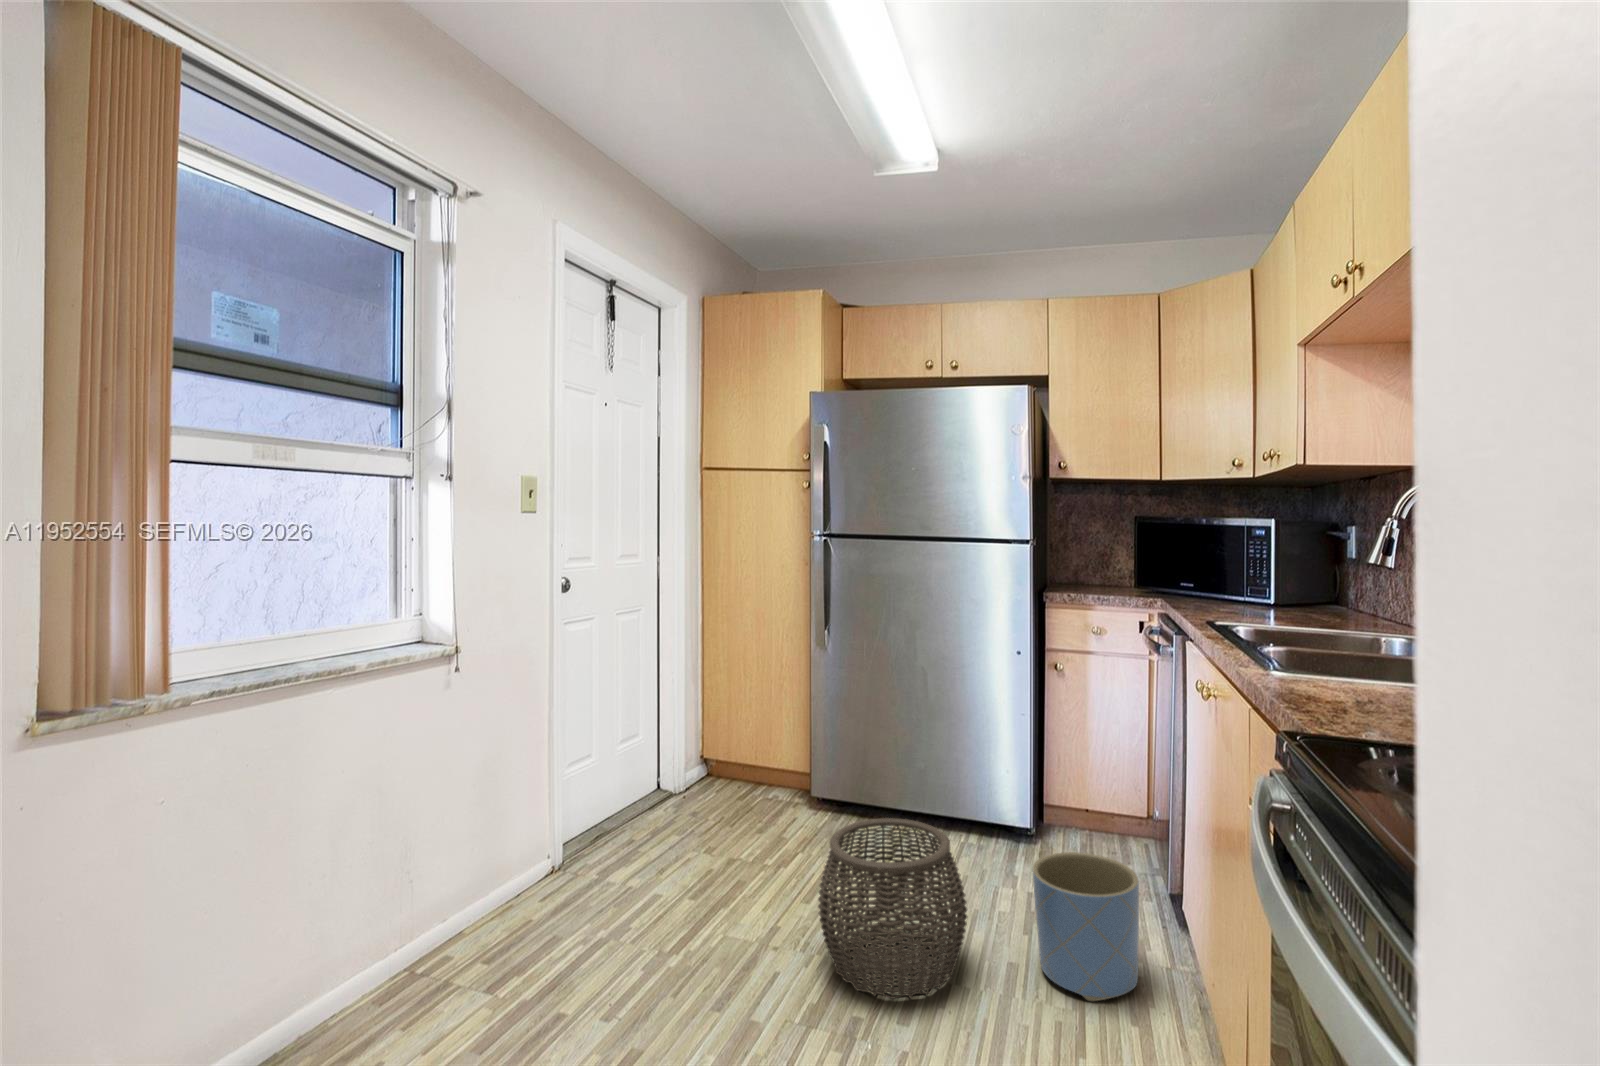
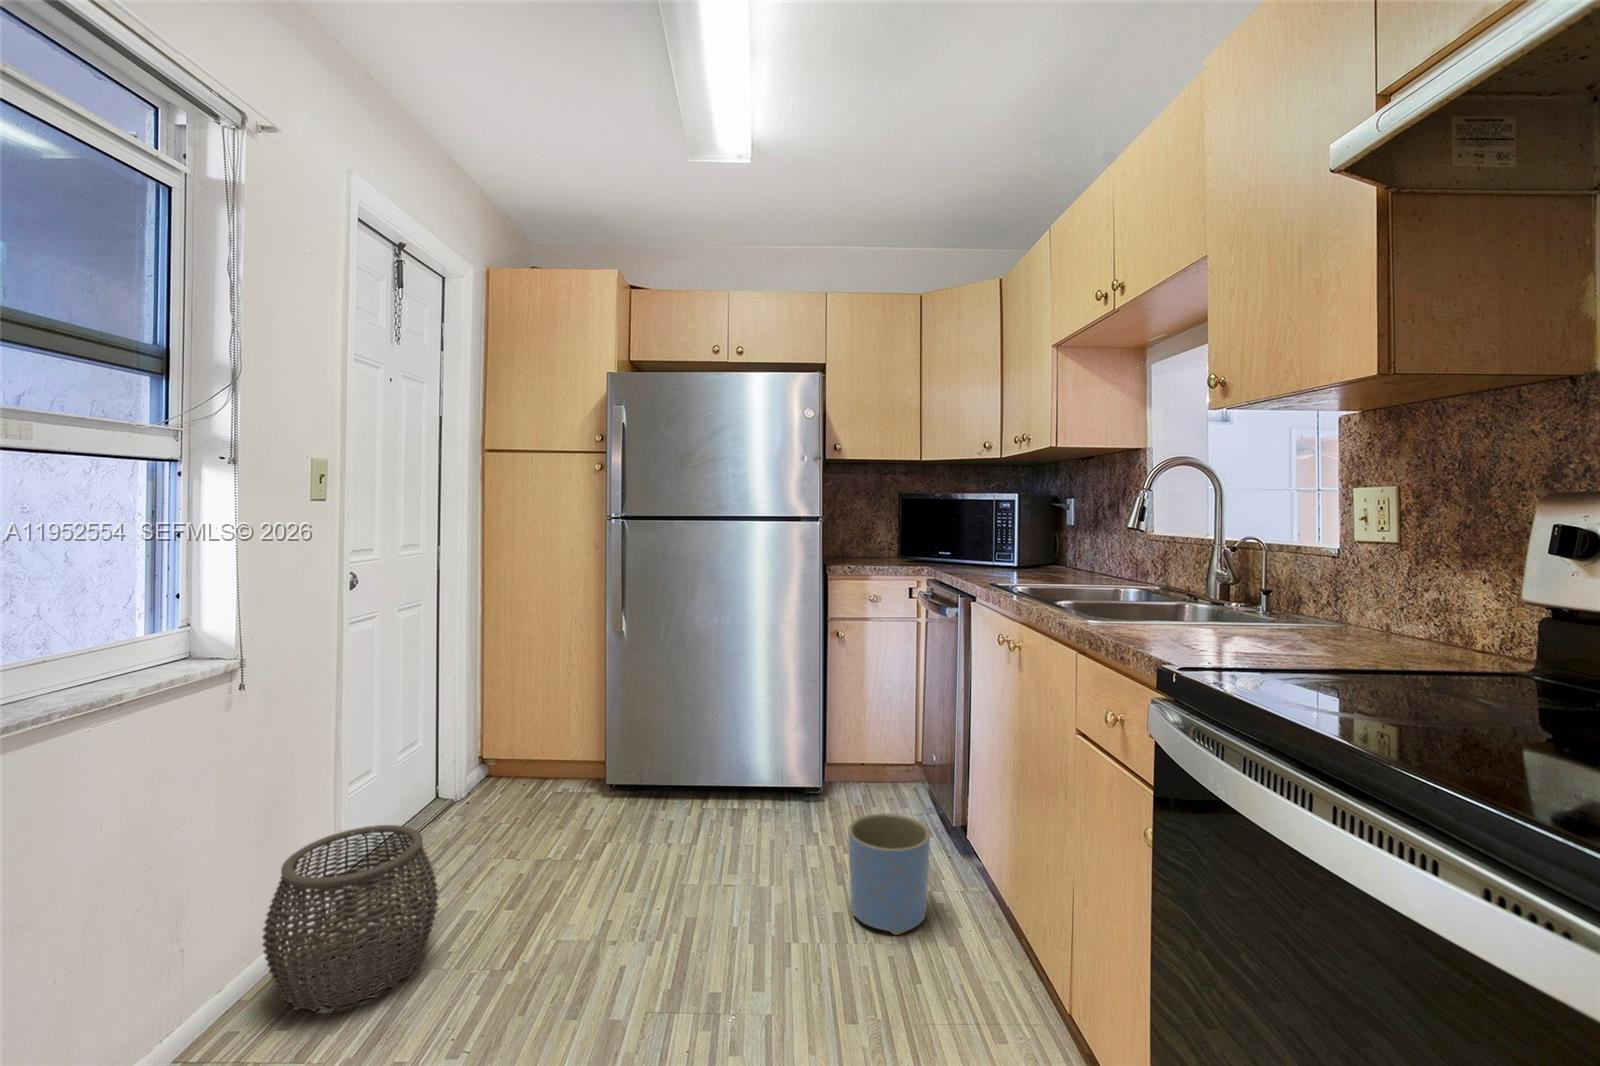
woven basket: present [818,818,967,999] -> present [262,825,438,1011]

